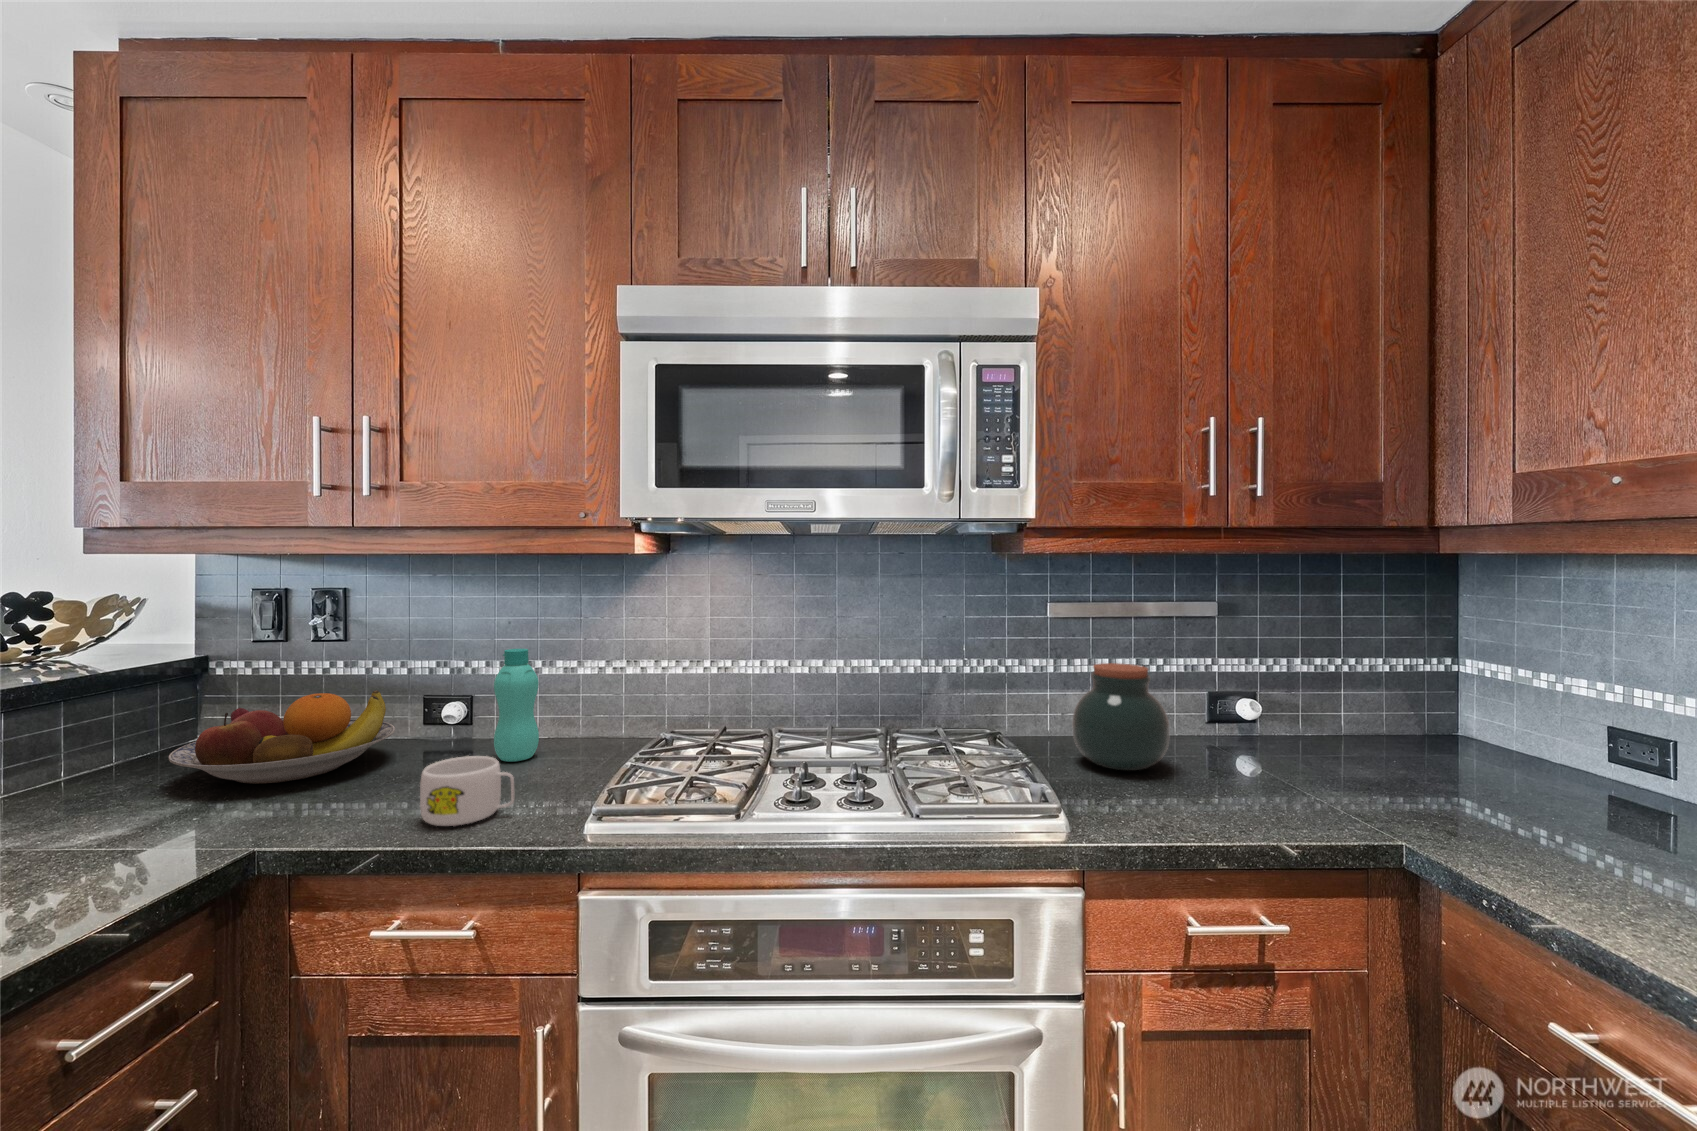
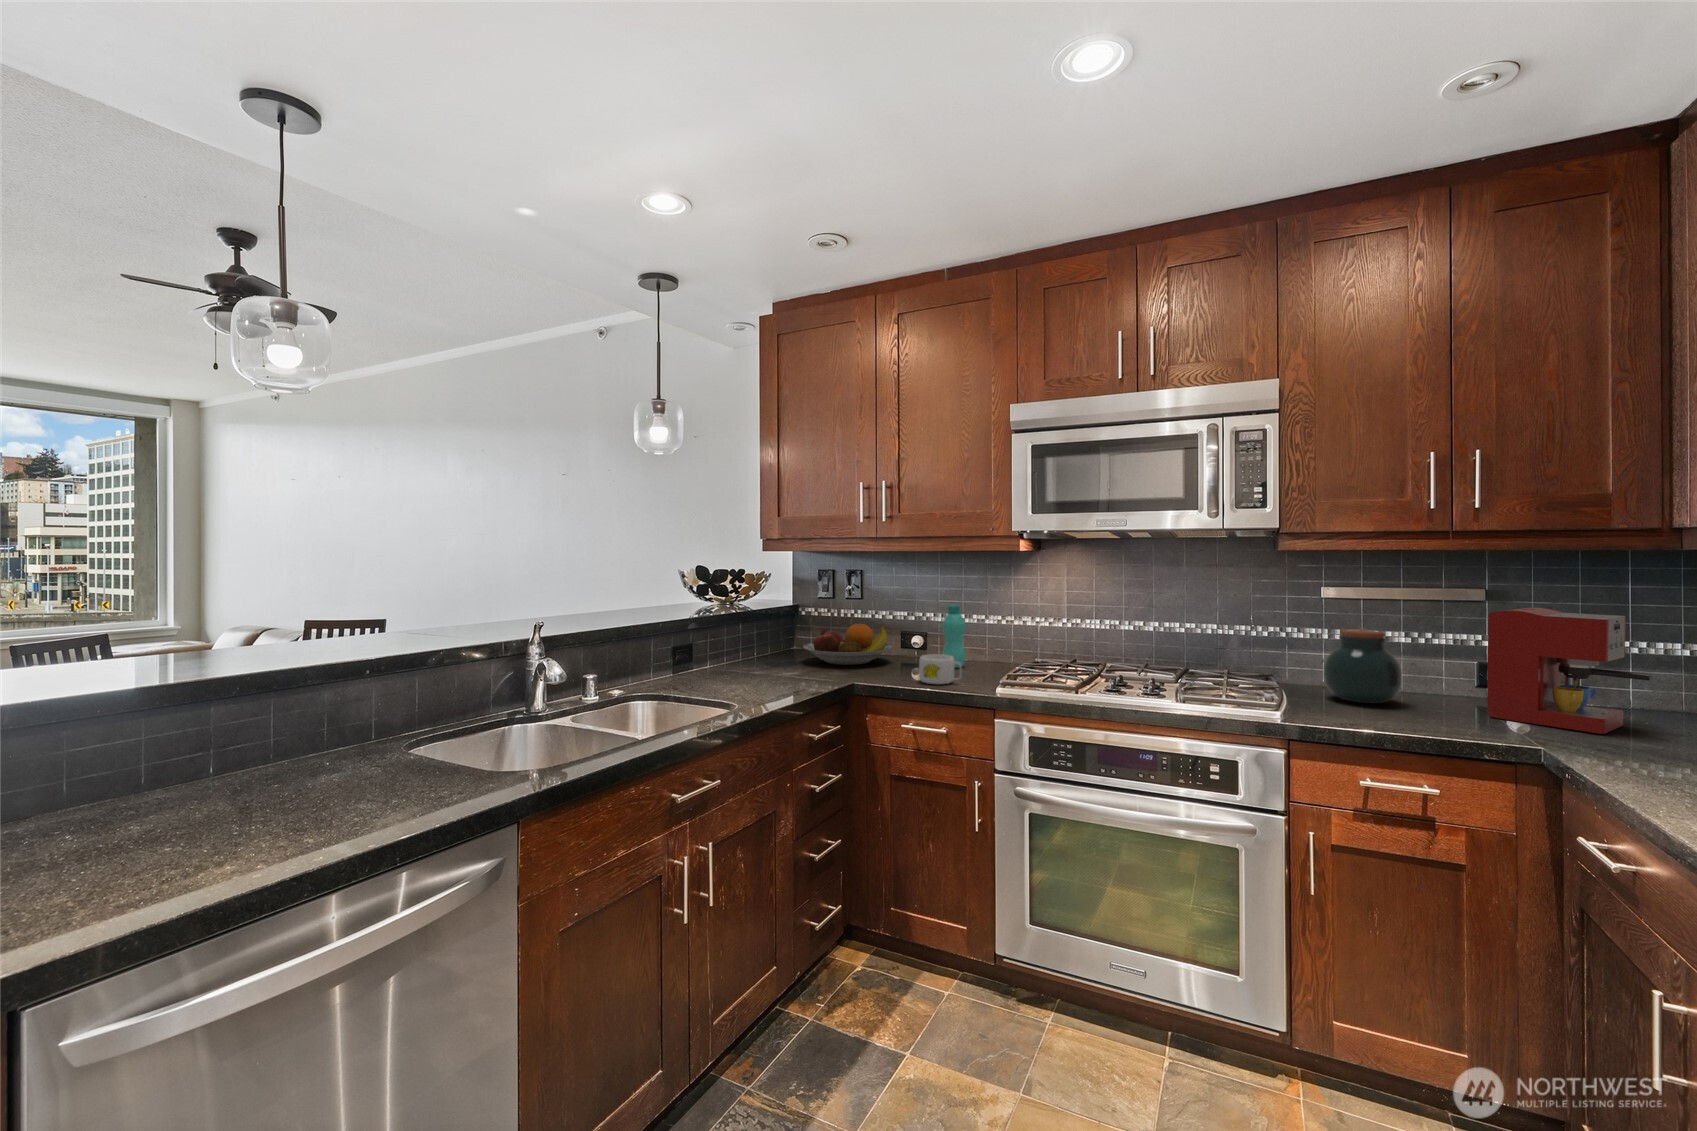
coffee maker: none [1264,627,1440,795] -> present [1487,608,1652,734]

